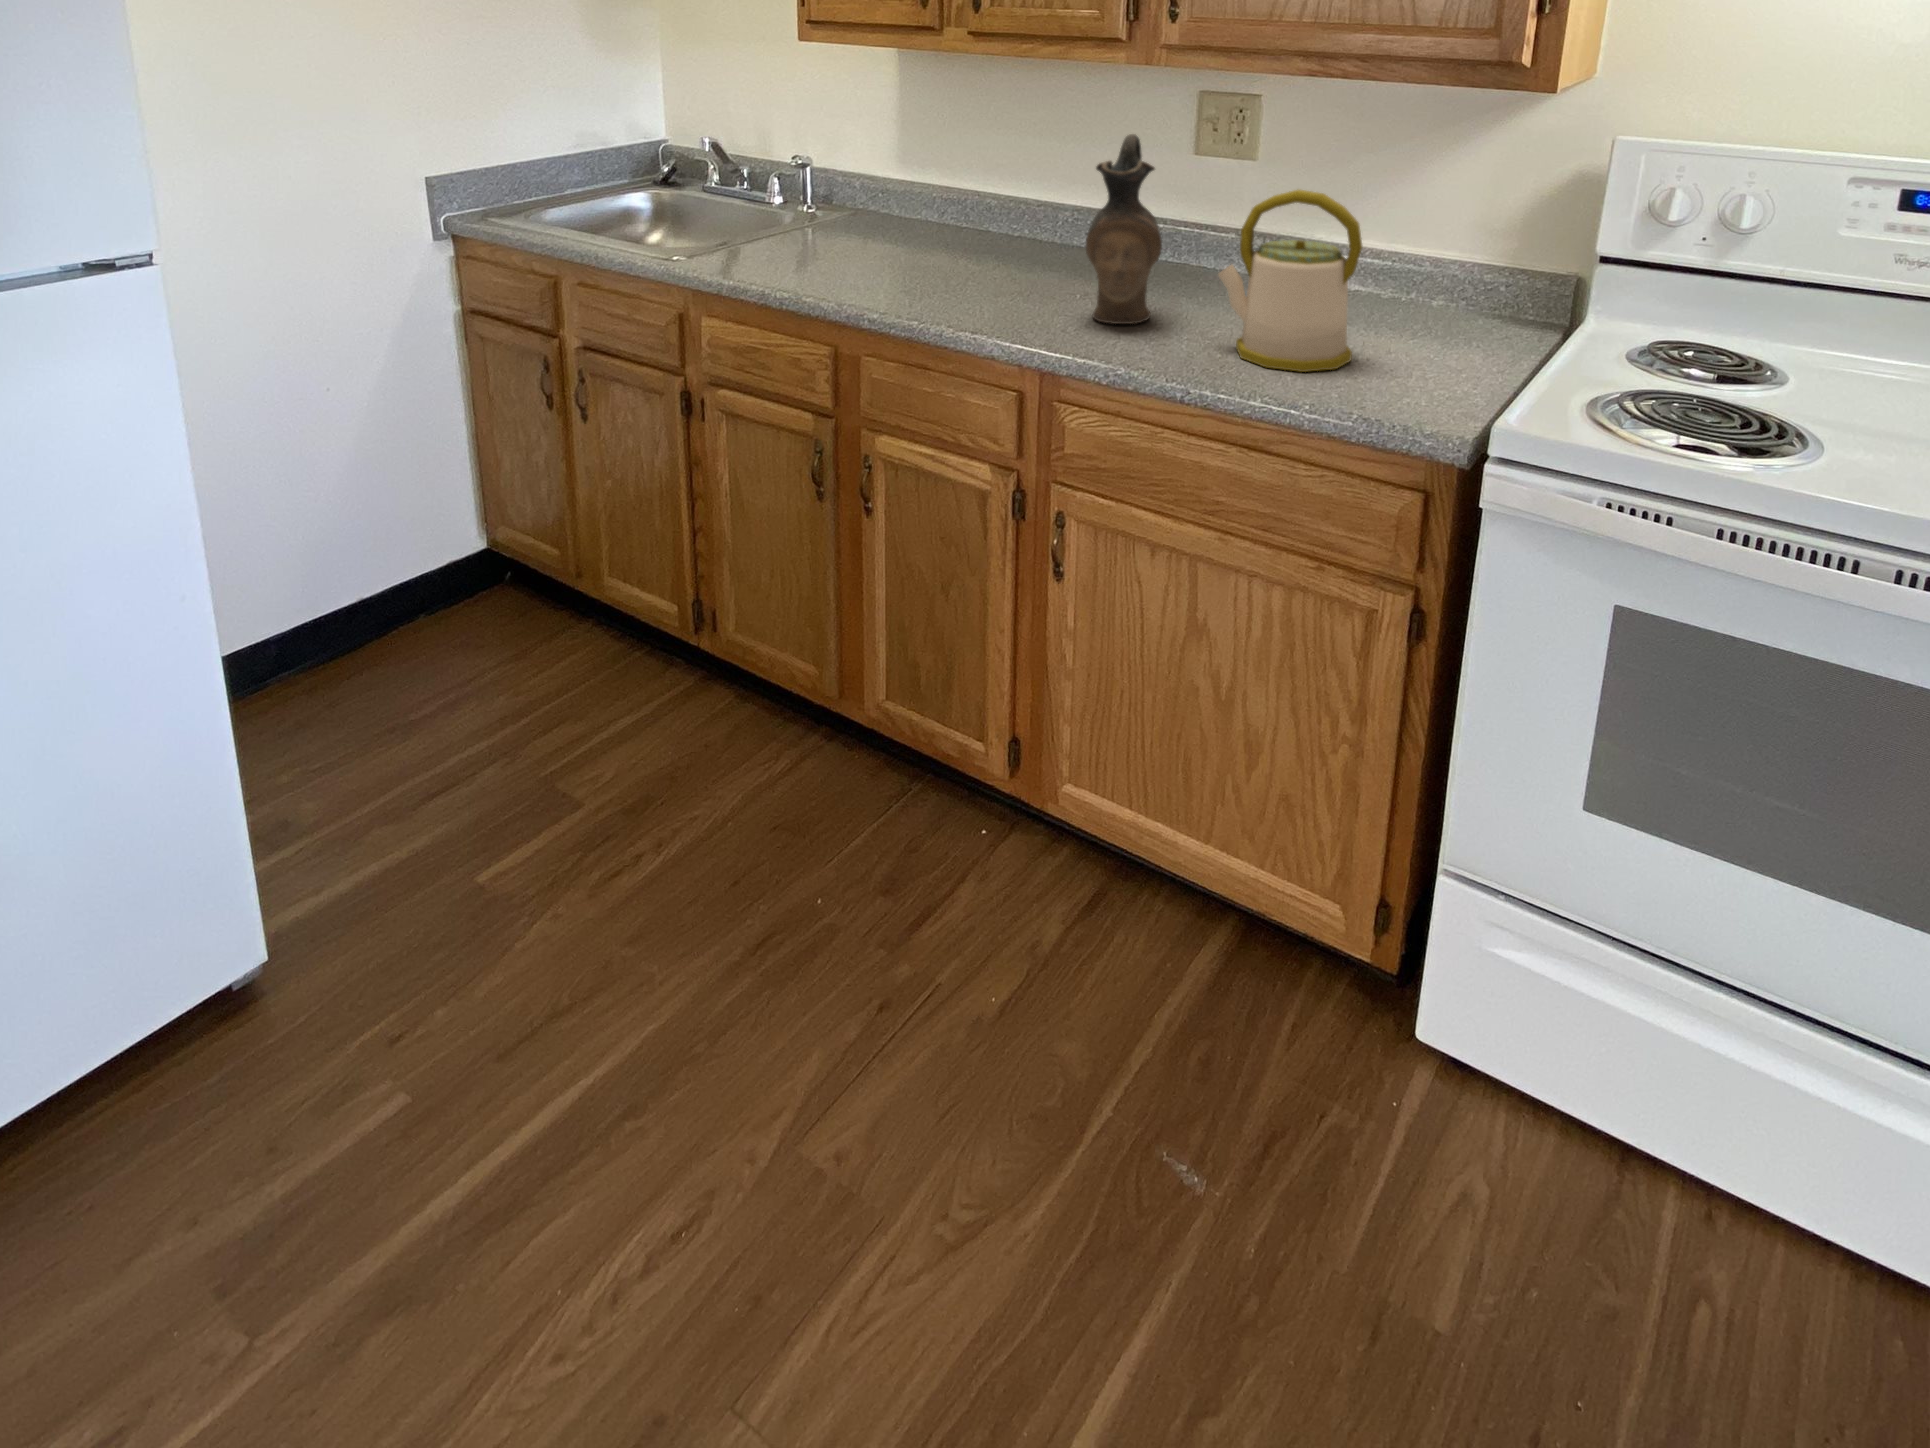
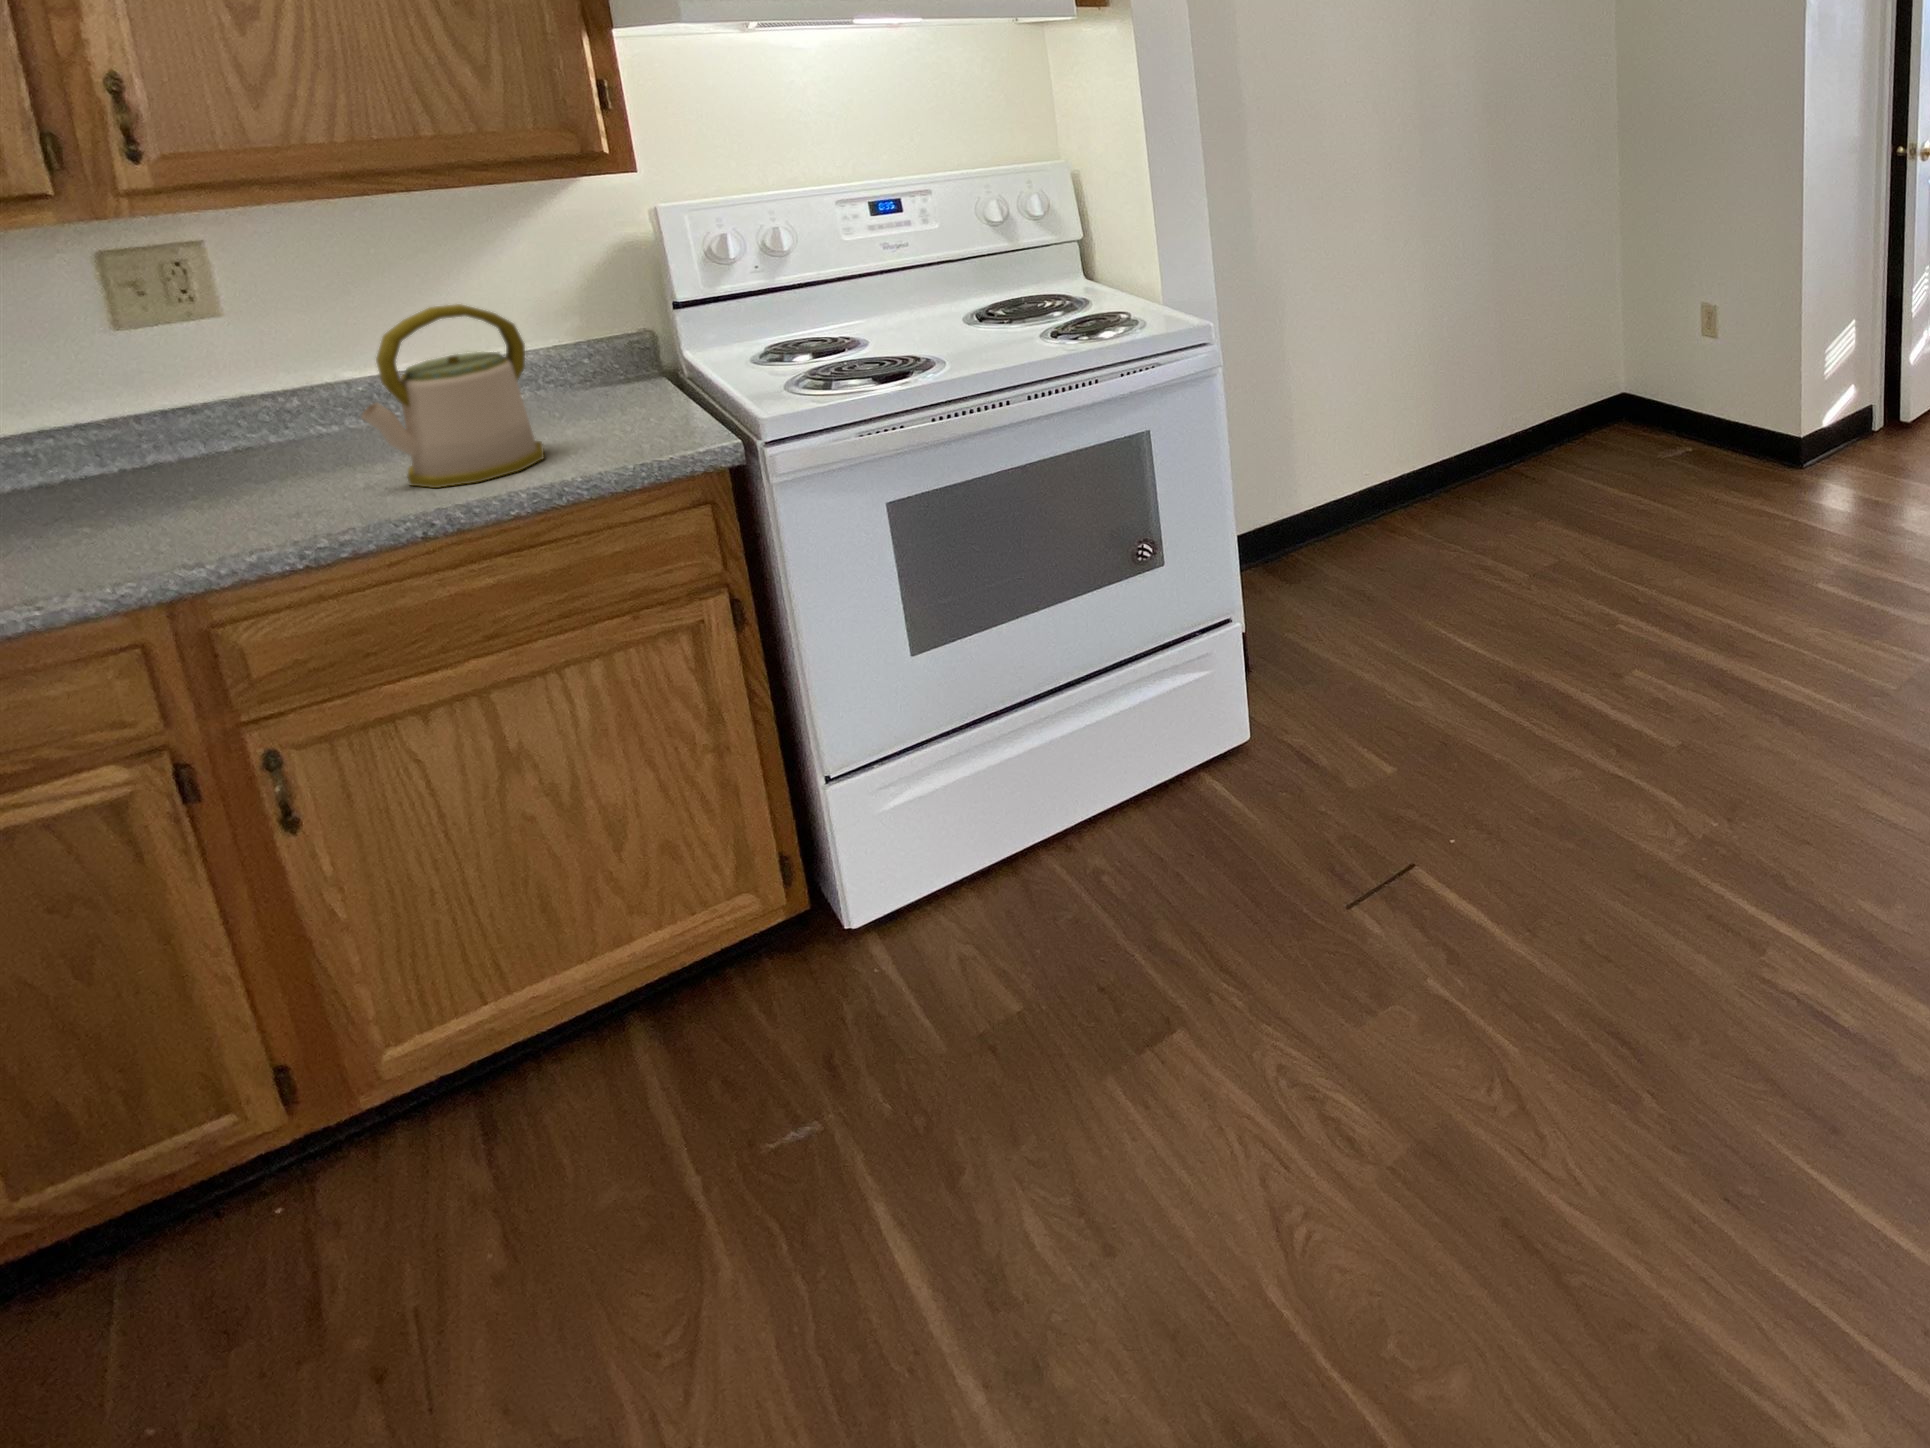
ceramic pitcher: present [1086,134,1162,324] -> none [100,306,251,534]

